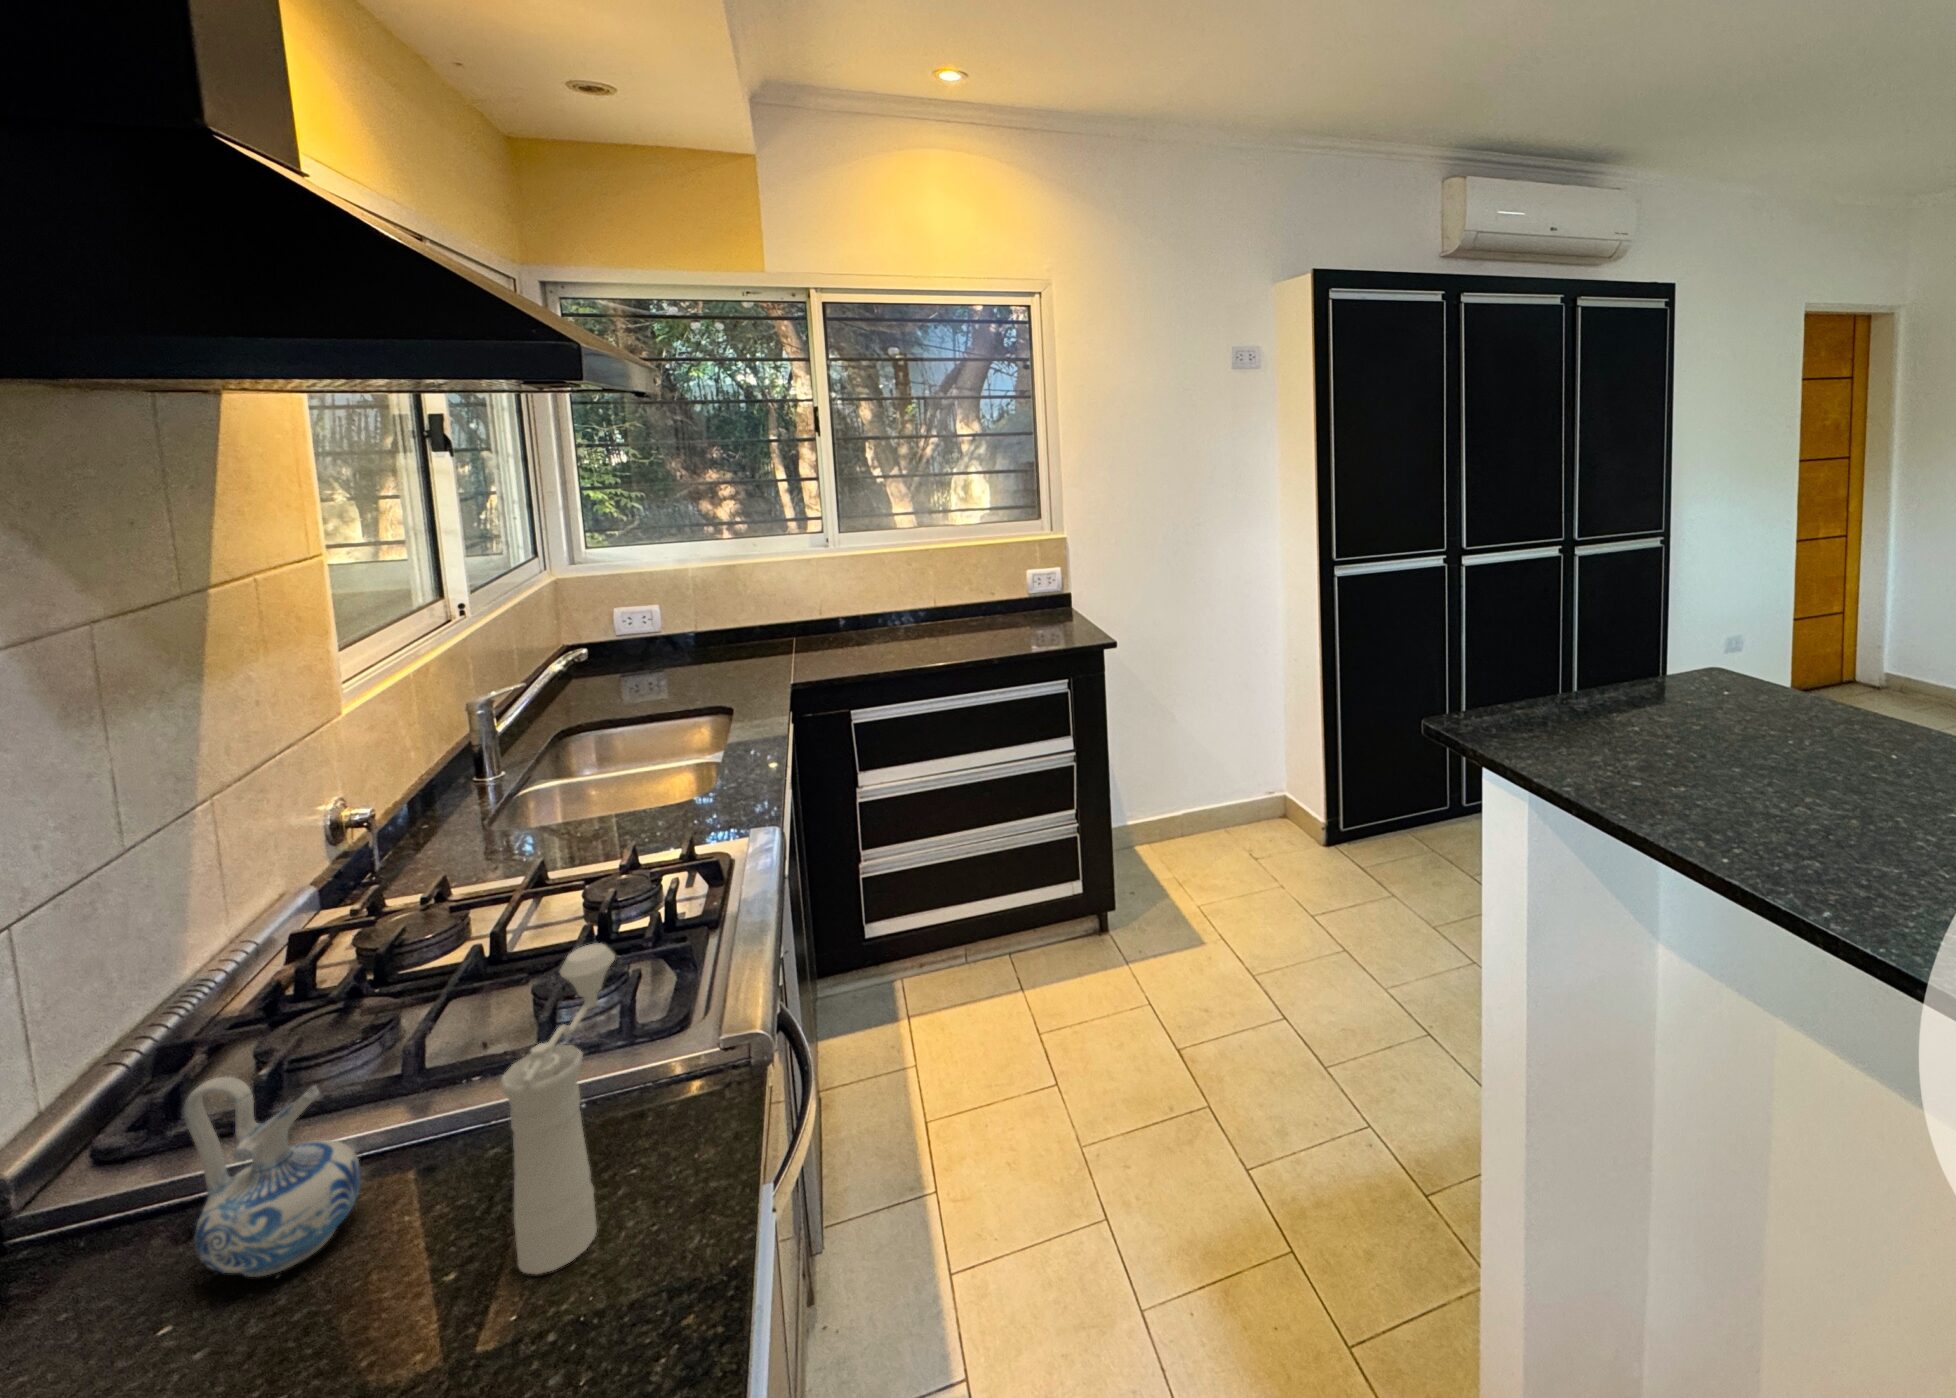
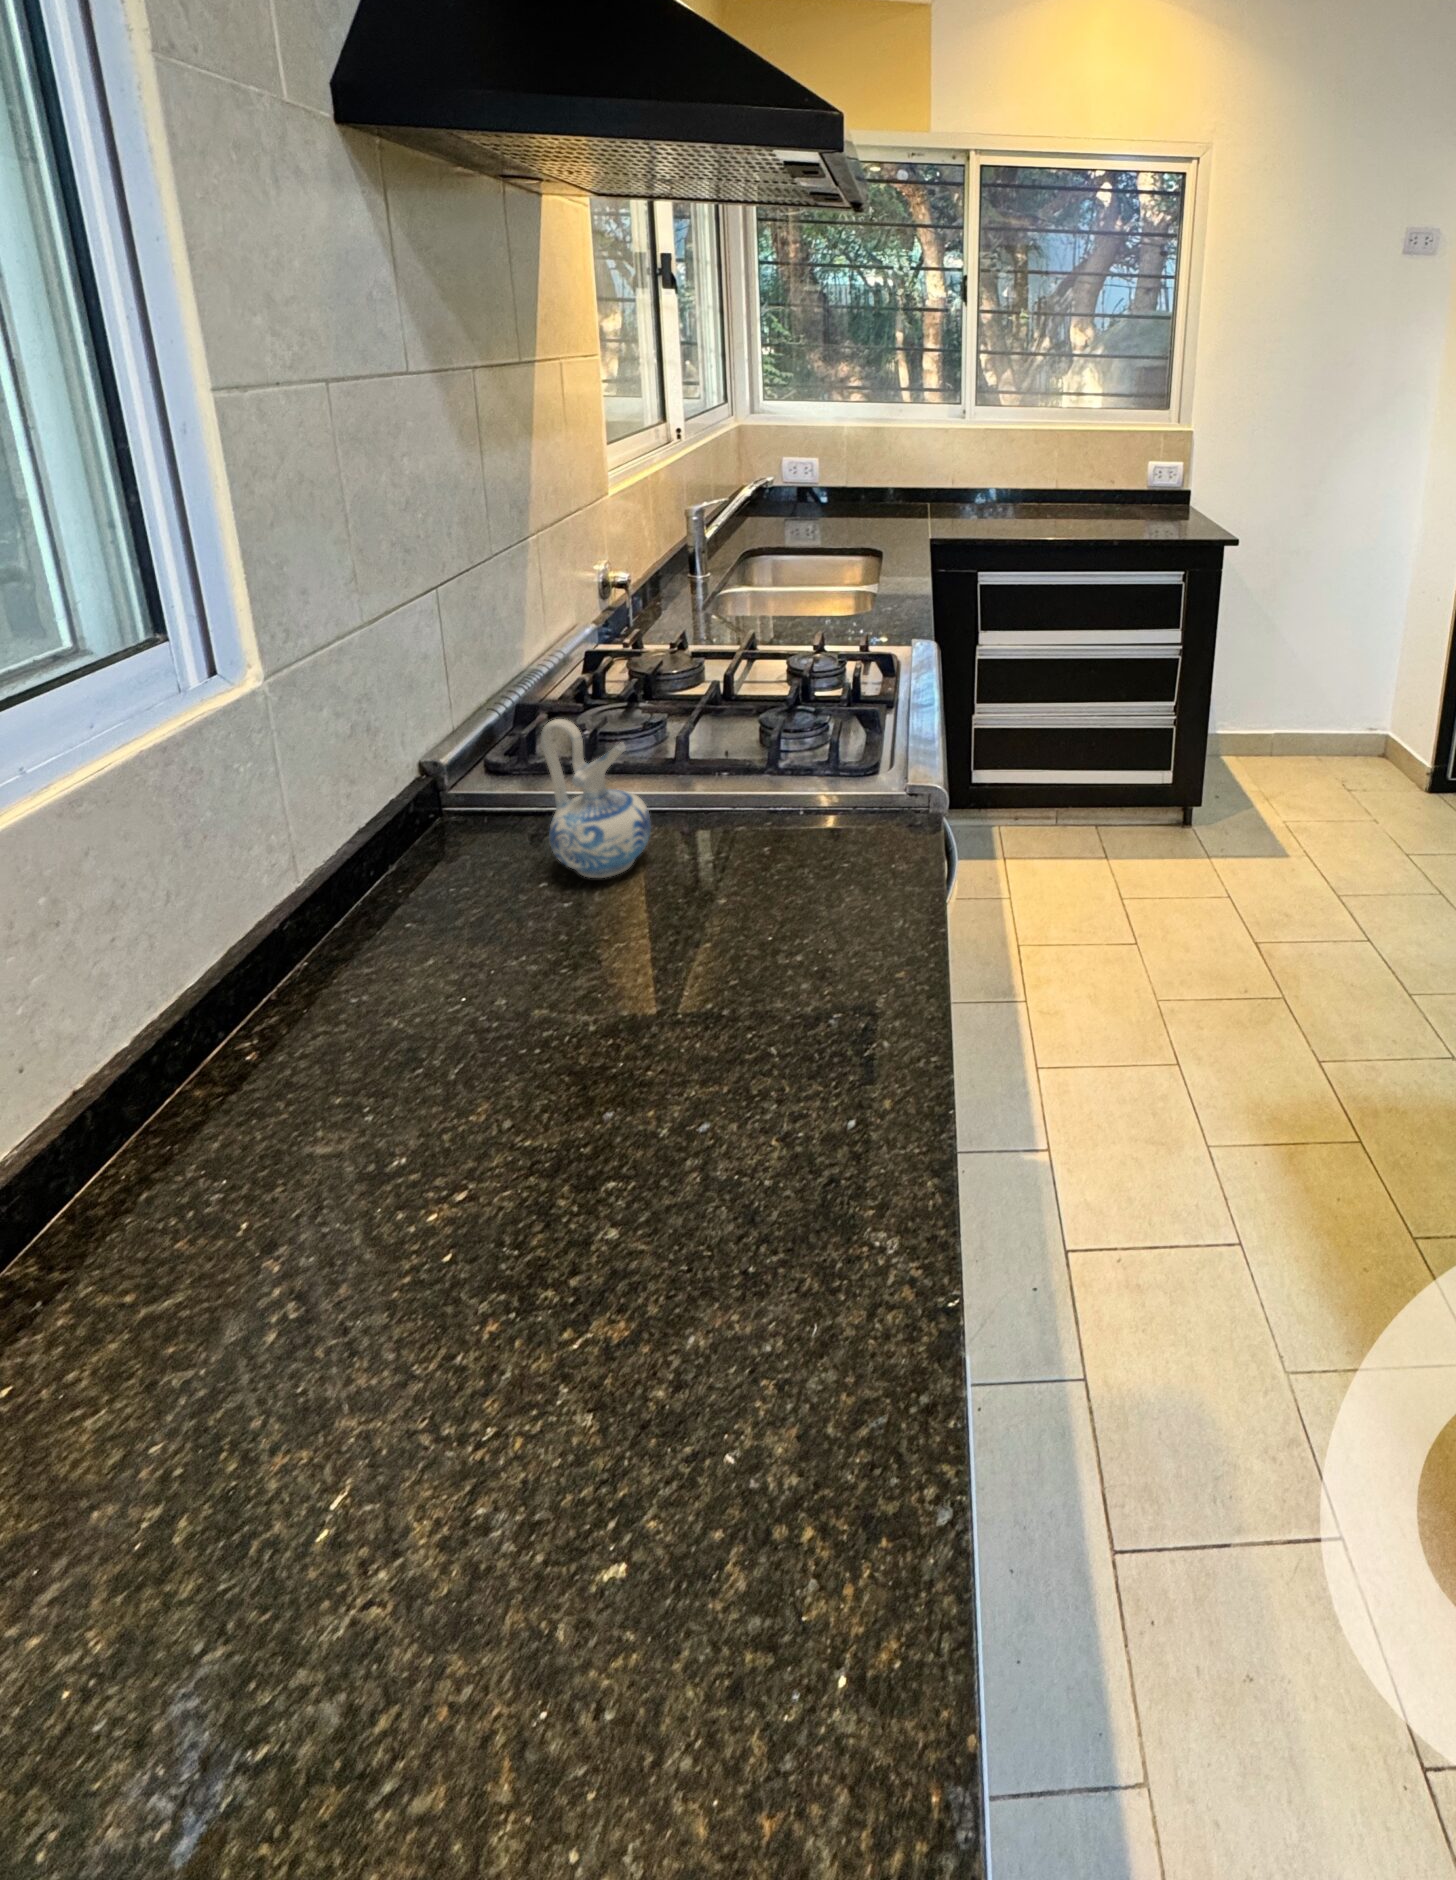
pepper mill: present [500,943,615,1274] -> none [758,676,837,931]

